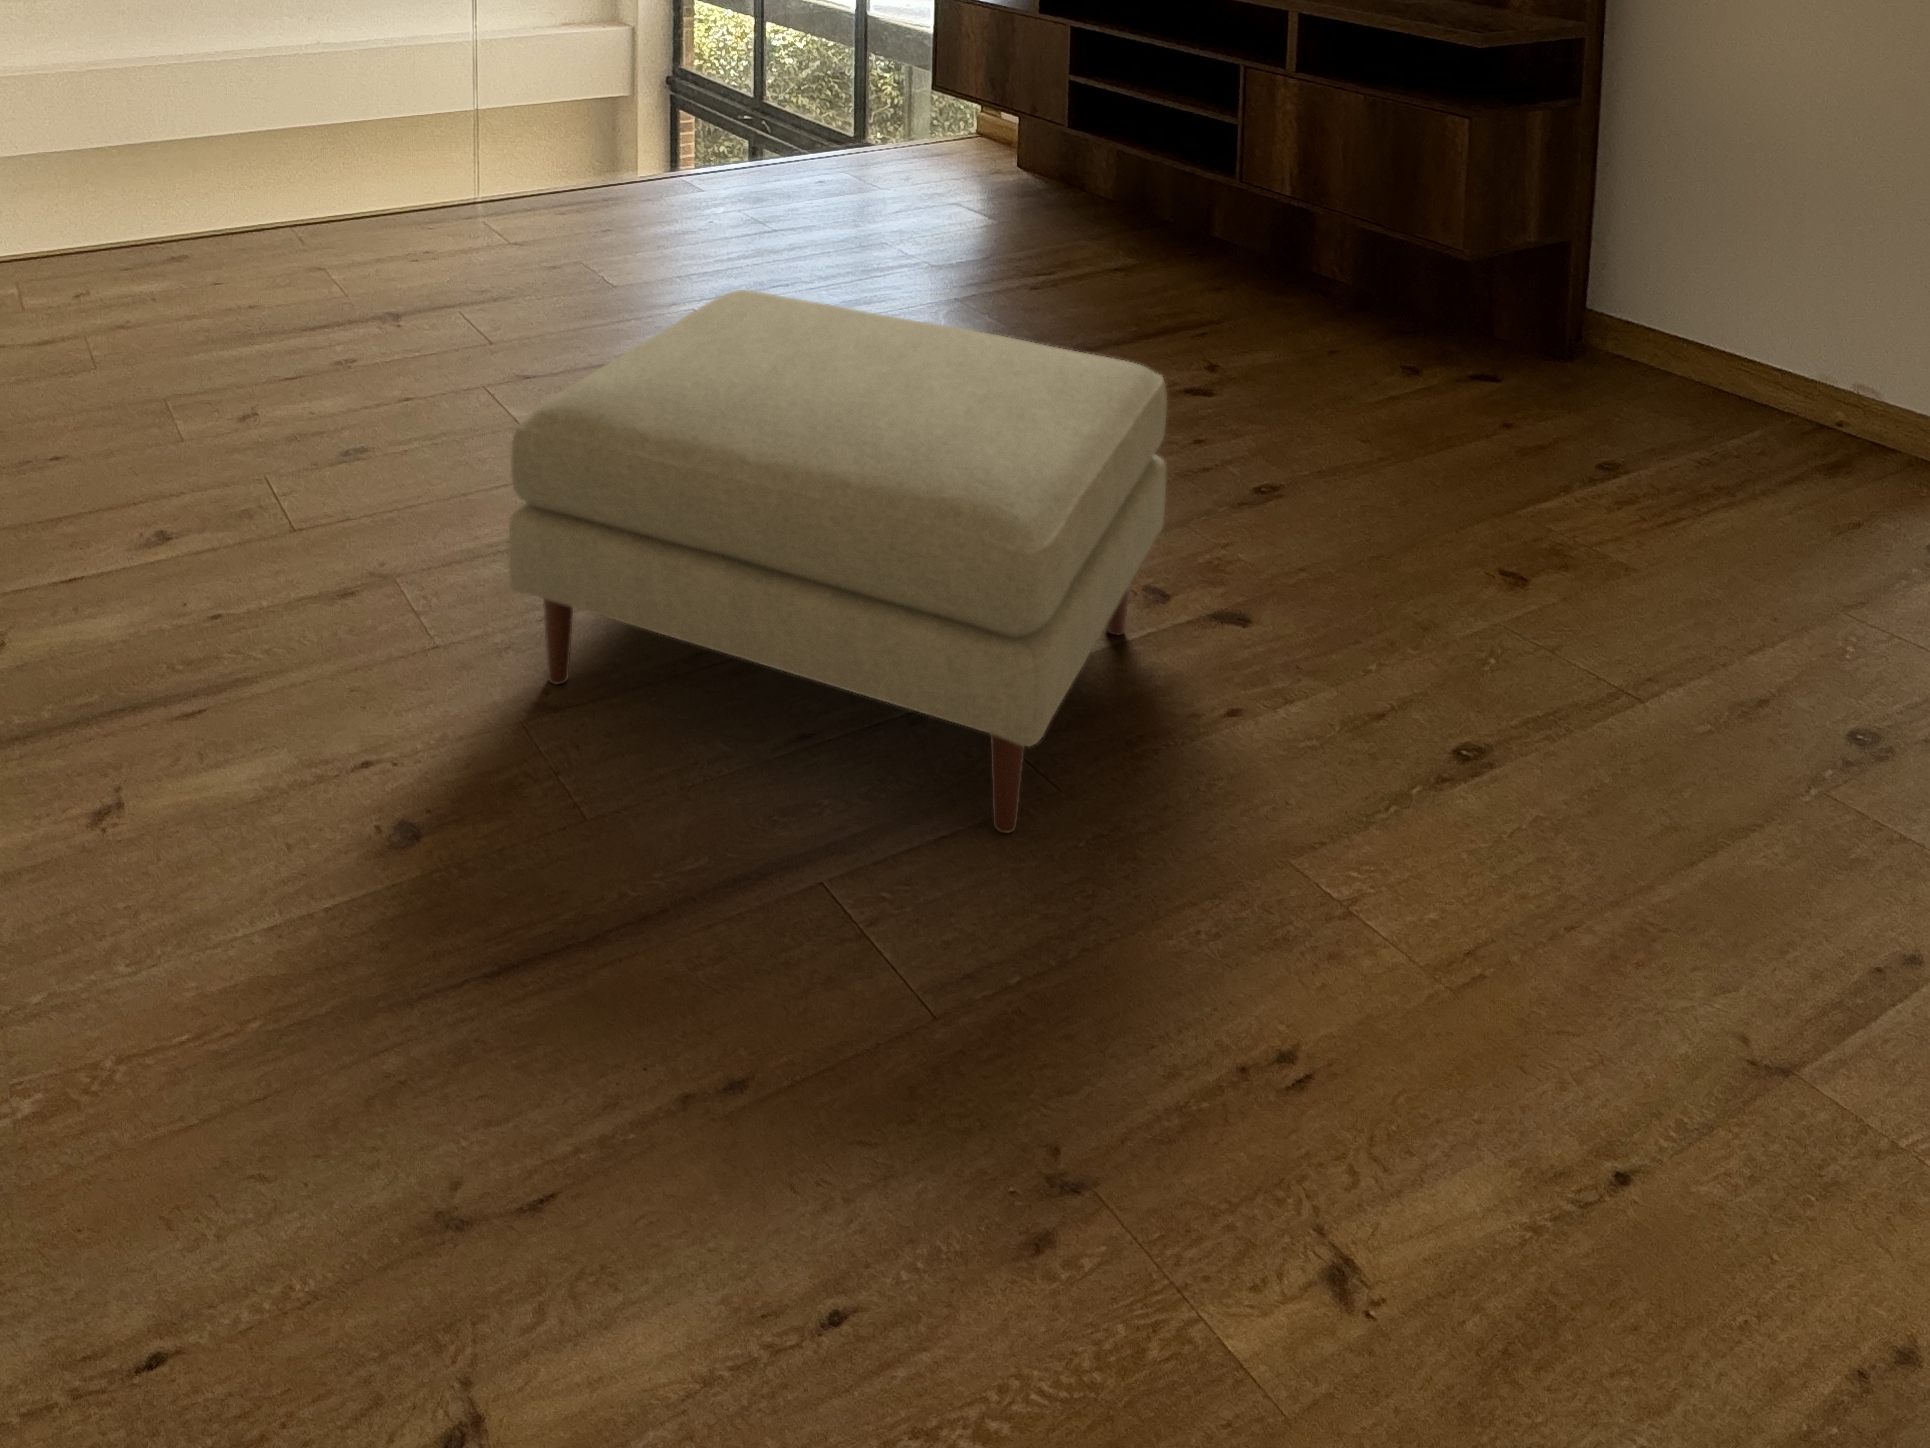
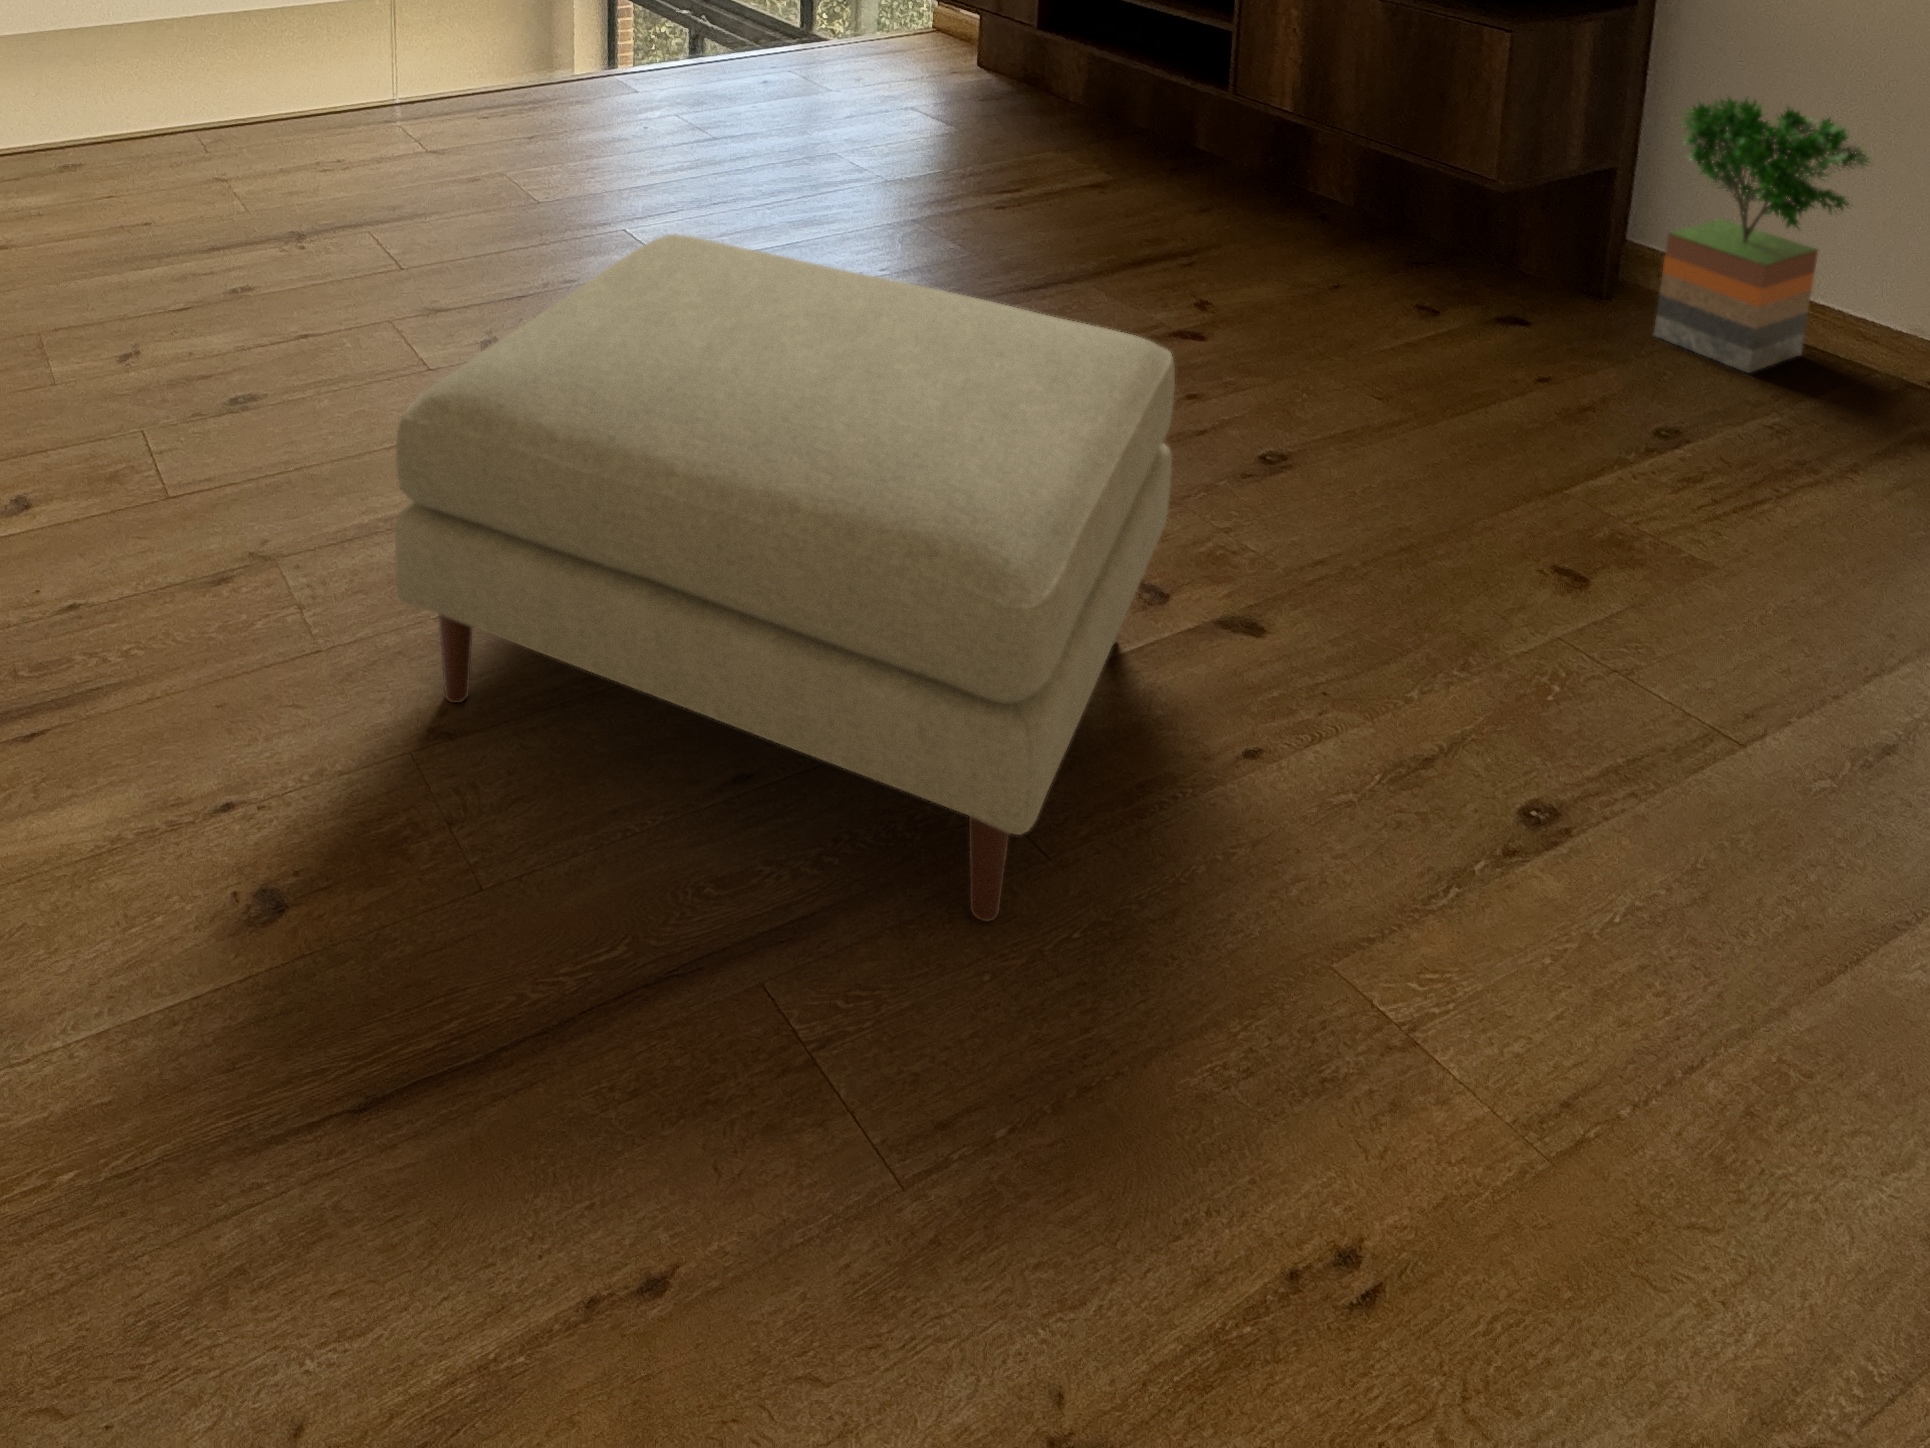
potted tree: none [1610,174,1786,421] -> present [1654,97,1869,373]

